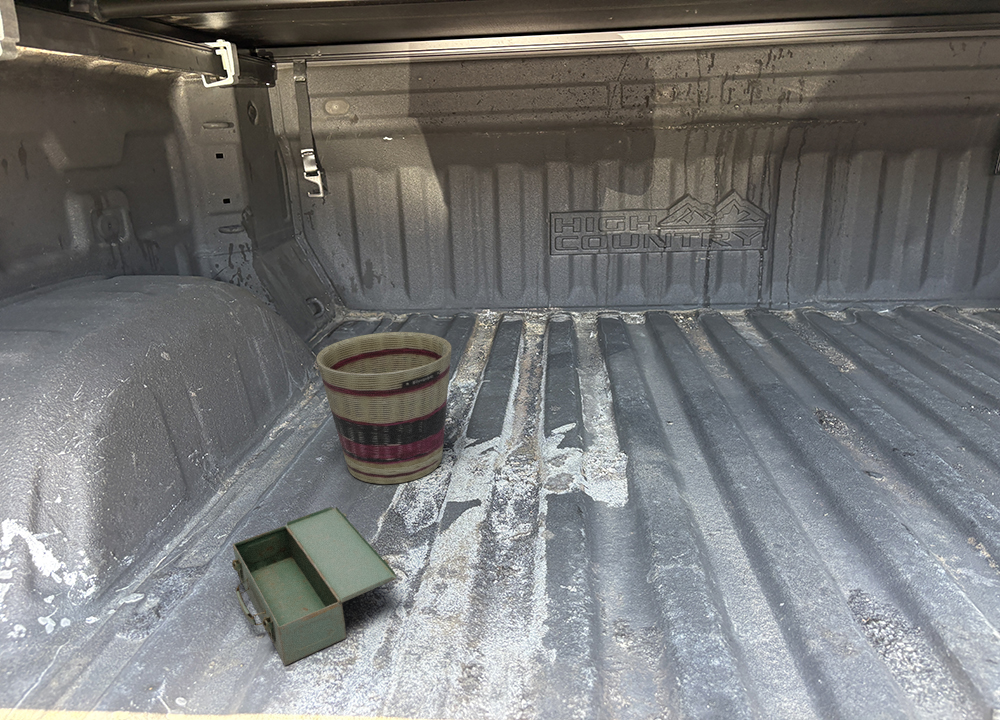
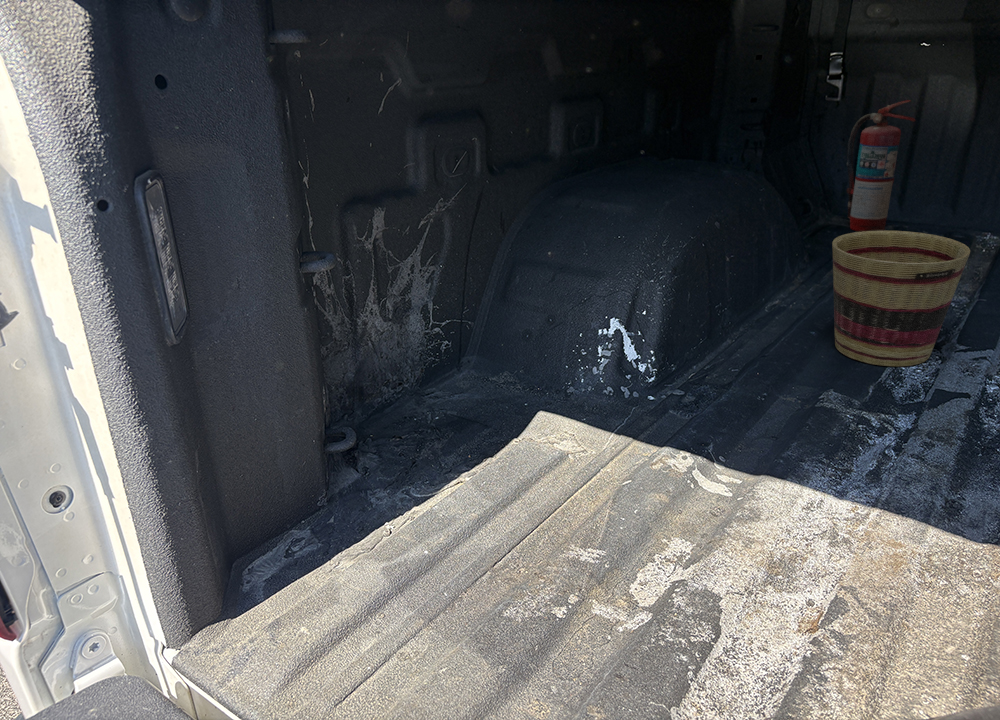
fire extinguisher: none [353,198,406,324] -> present [847,100,915,232]
toolbox: present [232,507,397,665] -> none [751,364,897,458]

